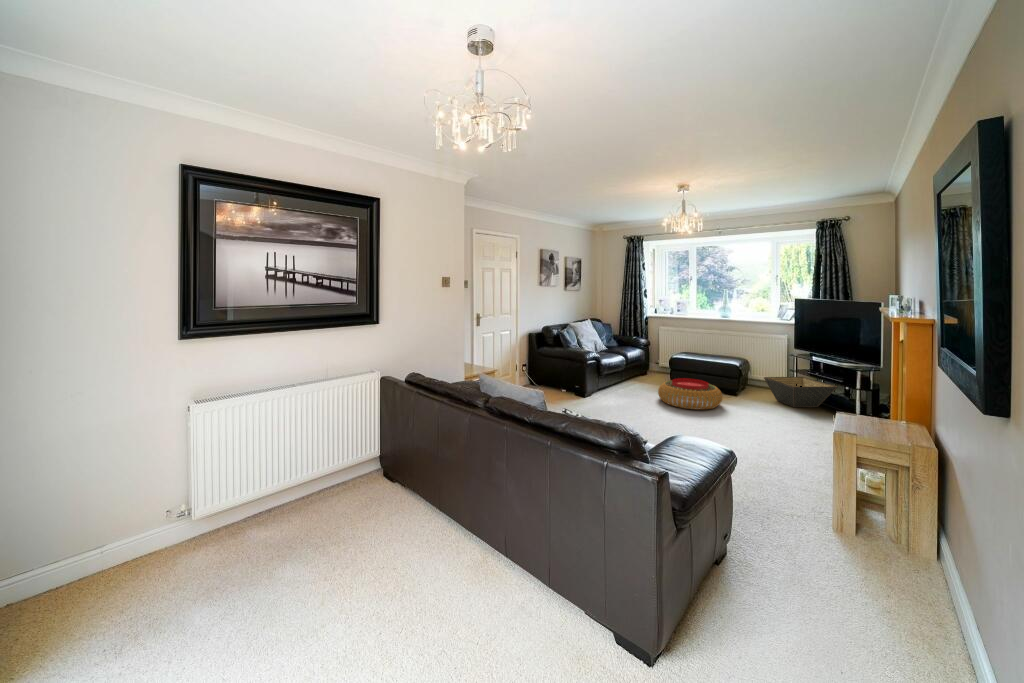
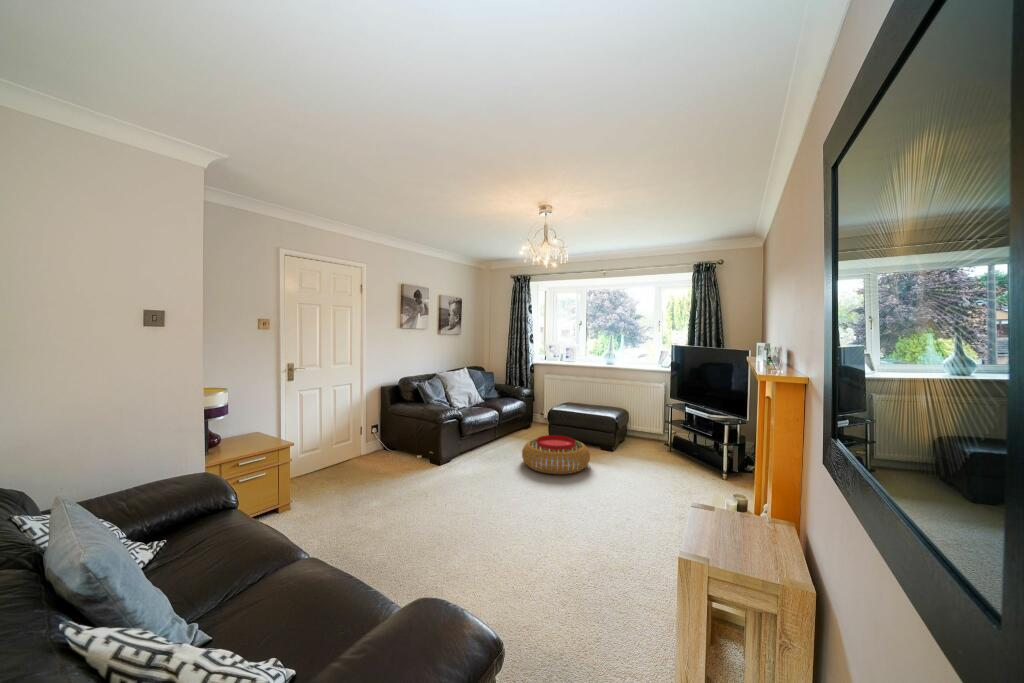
basket: present [764,377,837,407] -> none [640,431,710,468]

